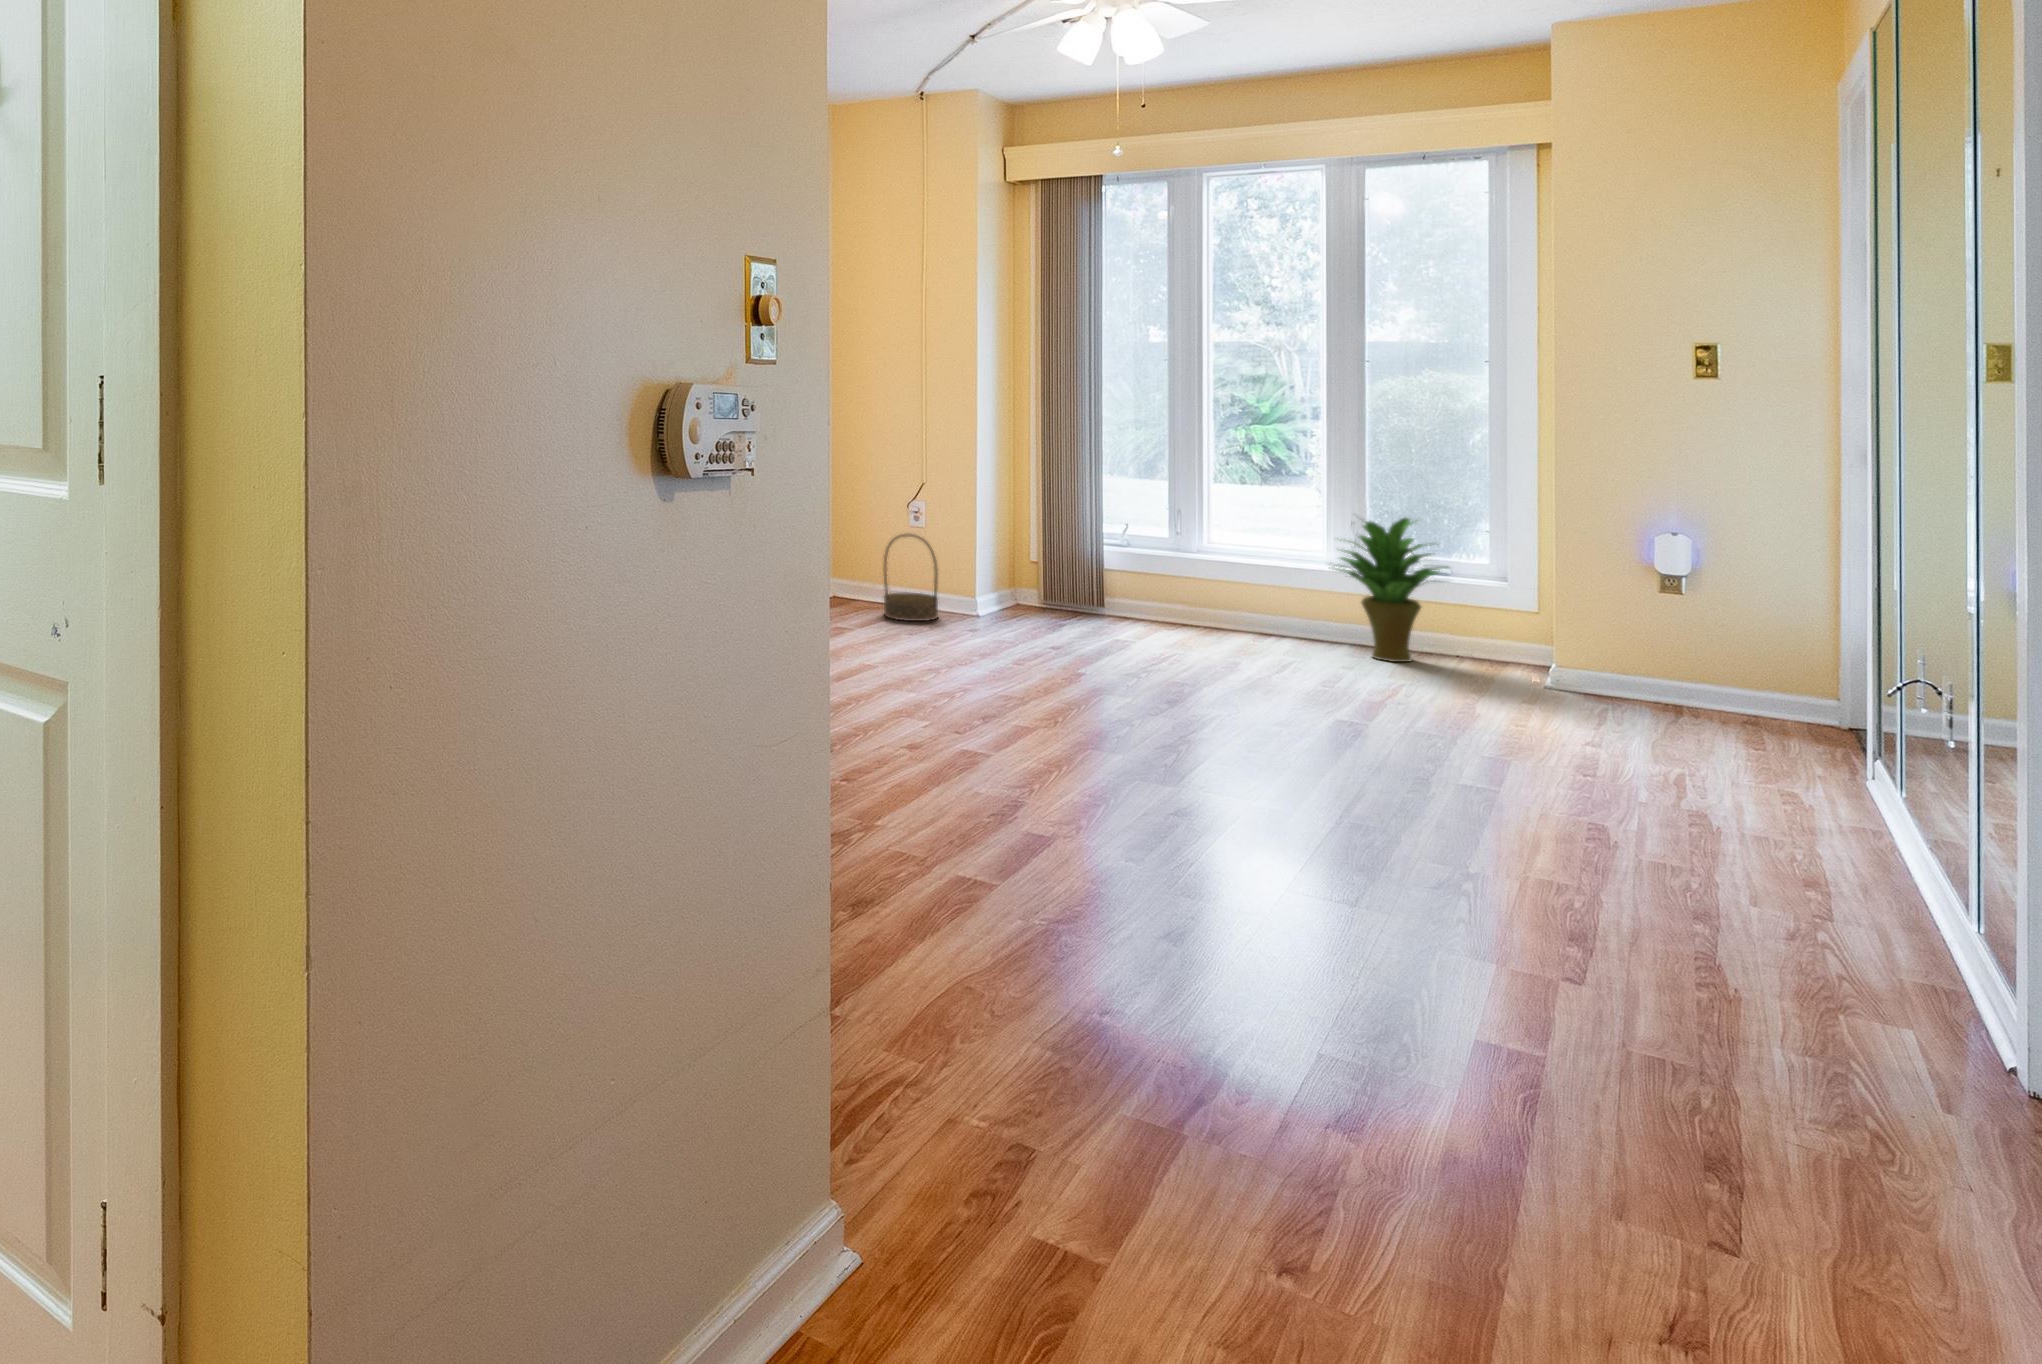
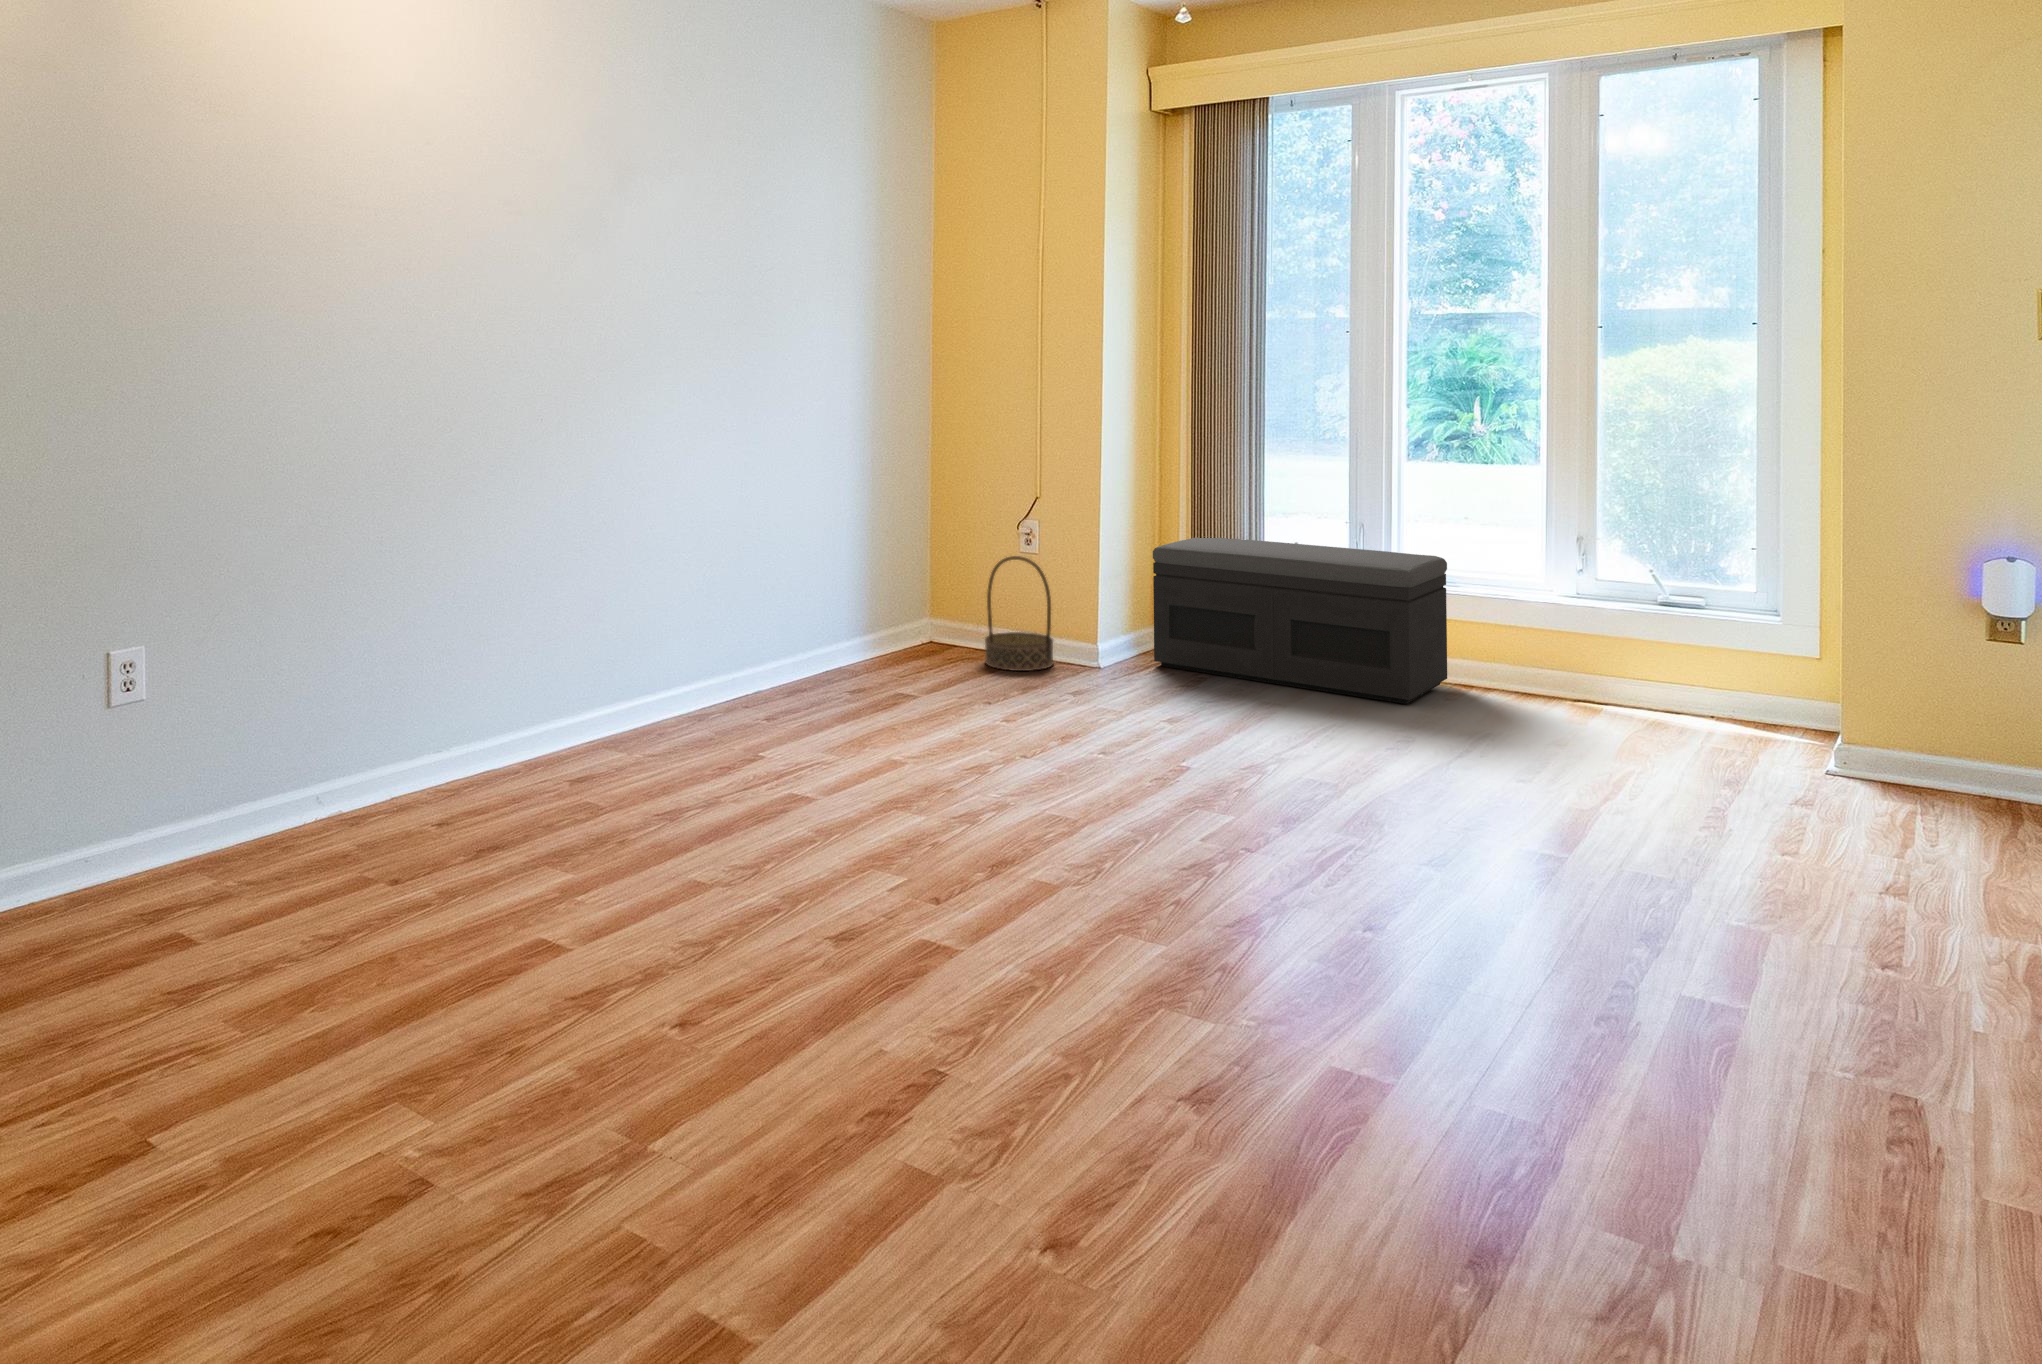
storage bench: none [1015,518,1251,644] -> present [1153,538,1447,704]
potted plant: present [1337,518,1440,662] -> none [1538,530,1706,732]

